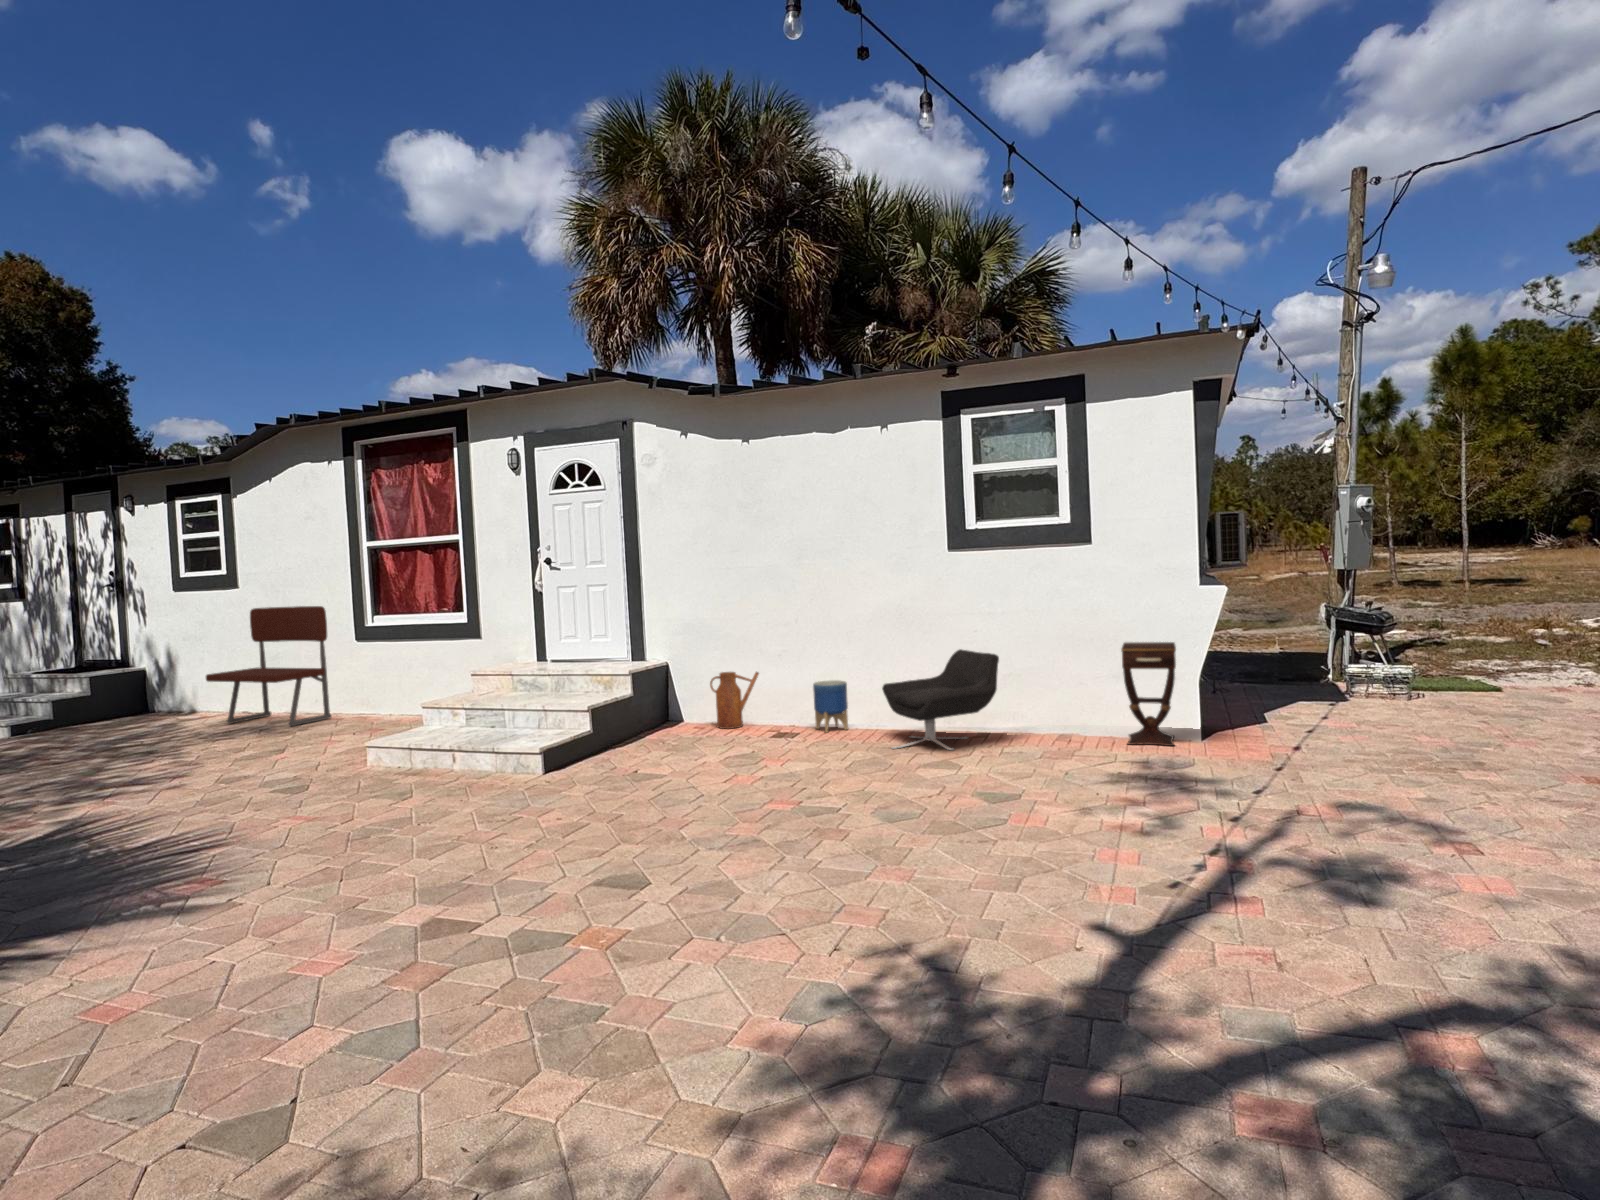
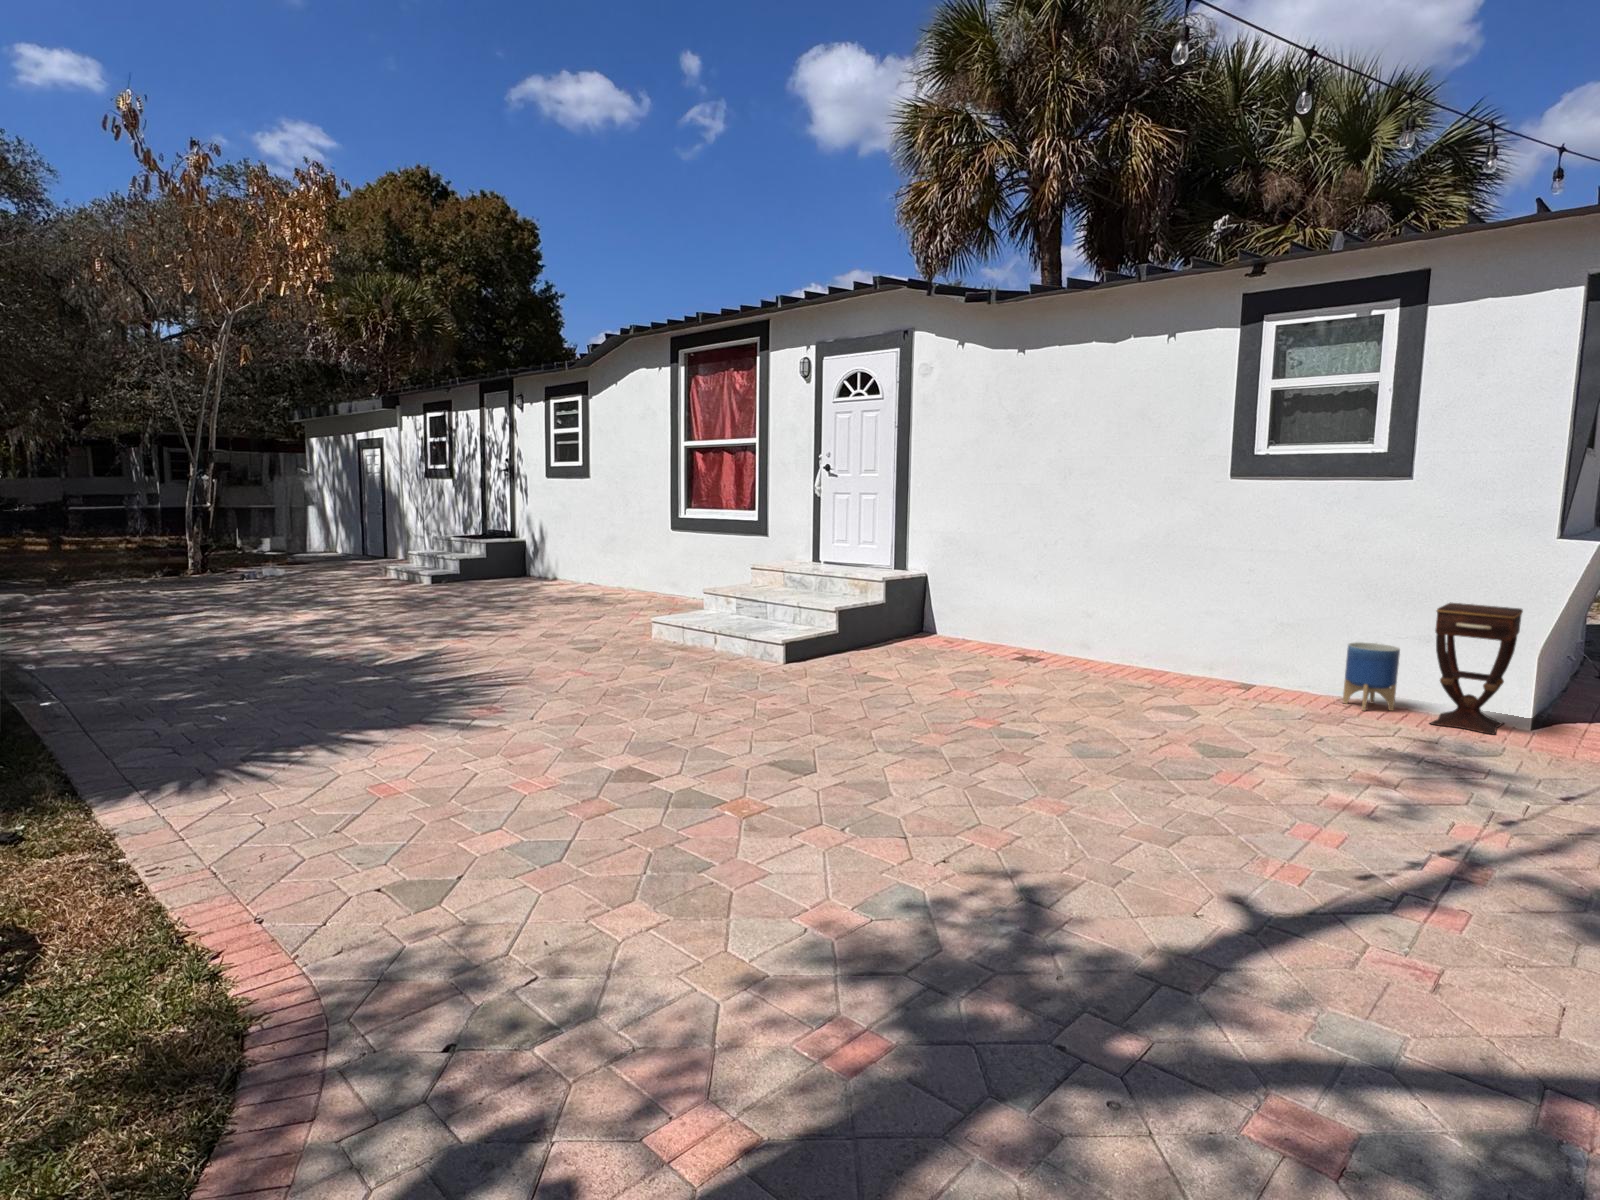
bench: present [206,606,332,726] -> none [558,496,648,599]
lounge chair: present [882,649,999,750] -> none [1132,591,1276,700]
watering can: present [710,672,759,729] -> none [964,590,1014,648]
planter: present [813,680,848,733] -> present [1343,642,1400,711]

